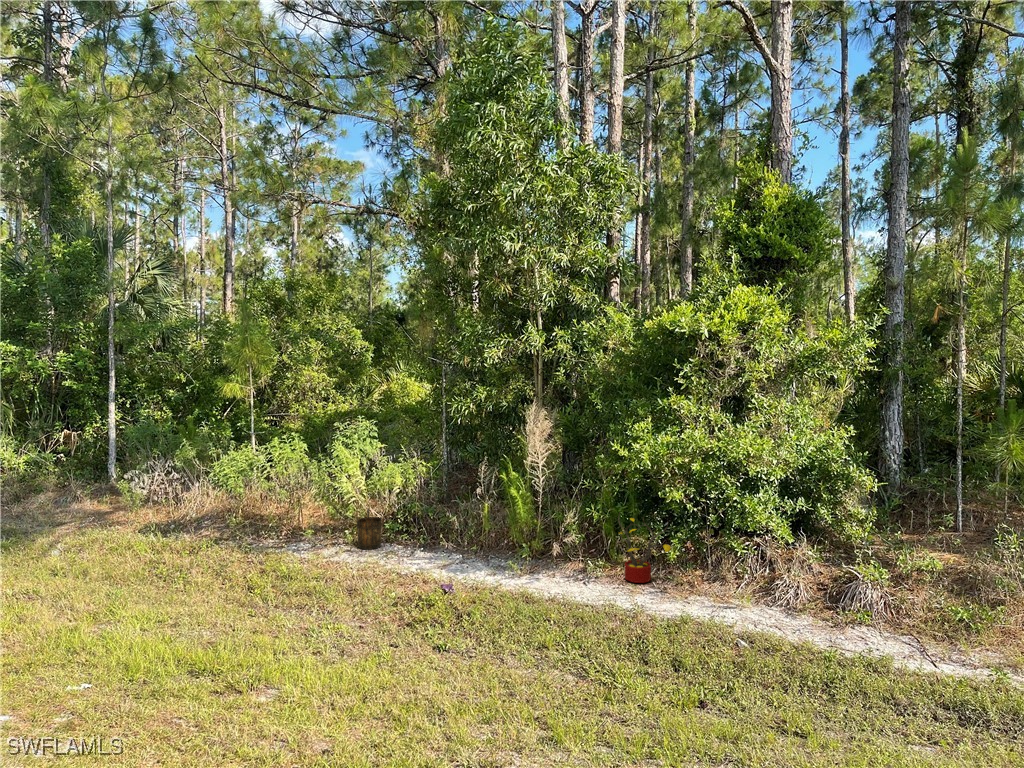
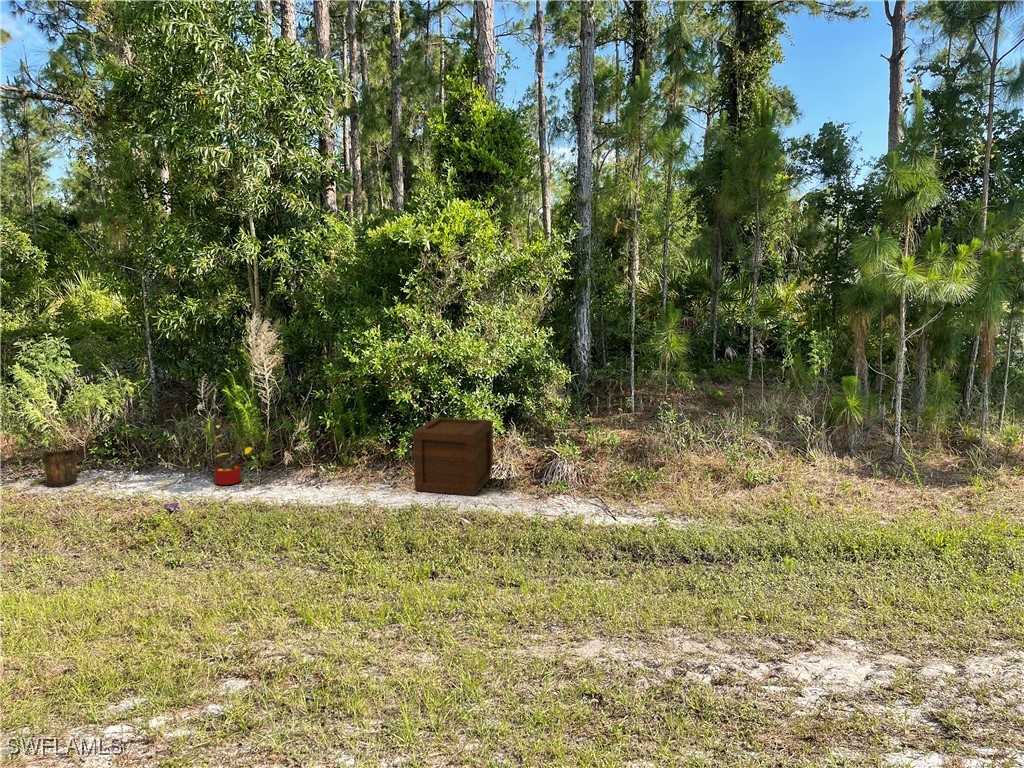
decorative plant: present [618,514,671,583] -> present [212,421,252,485]
wooden crate: none [685,519,780,617] -> present [413,417,493,496]

